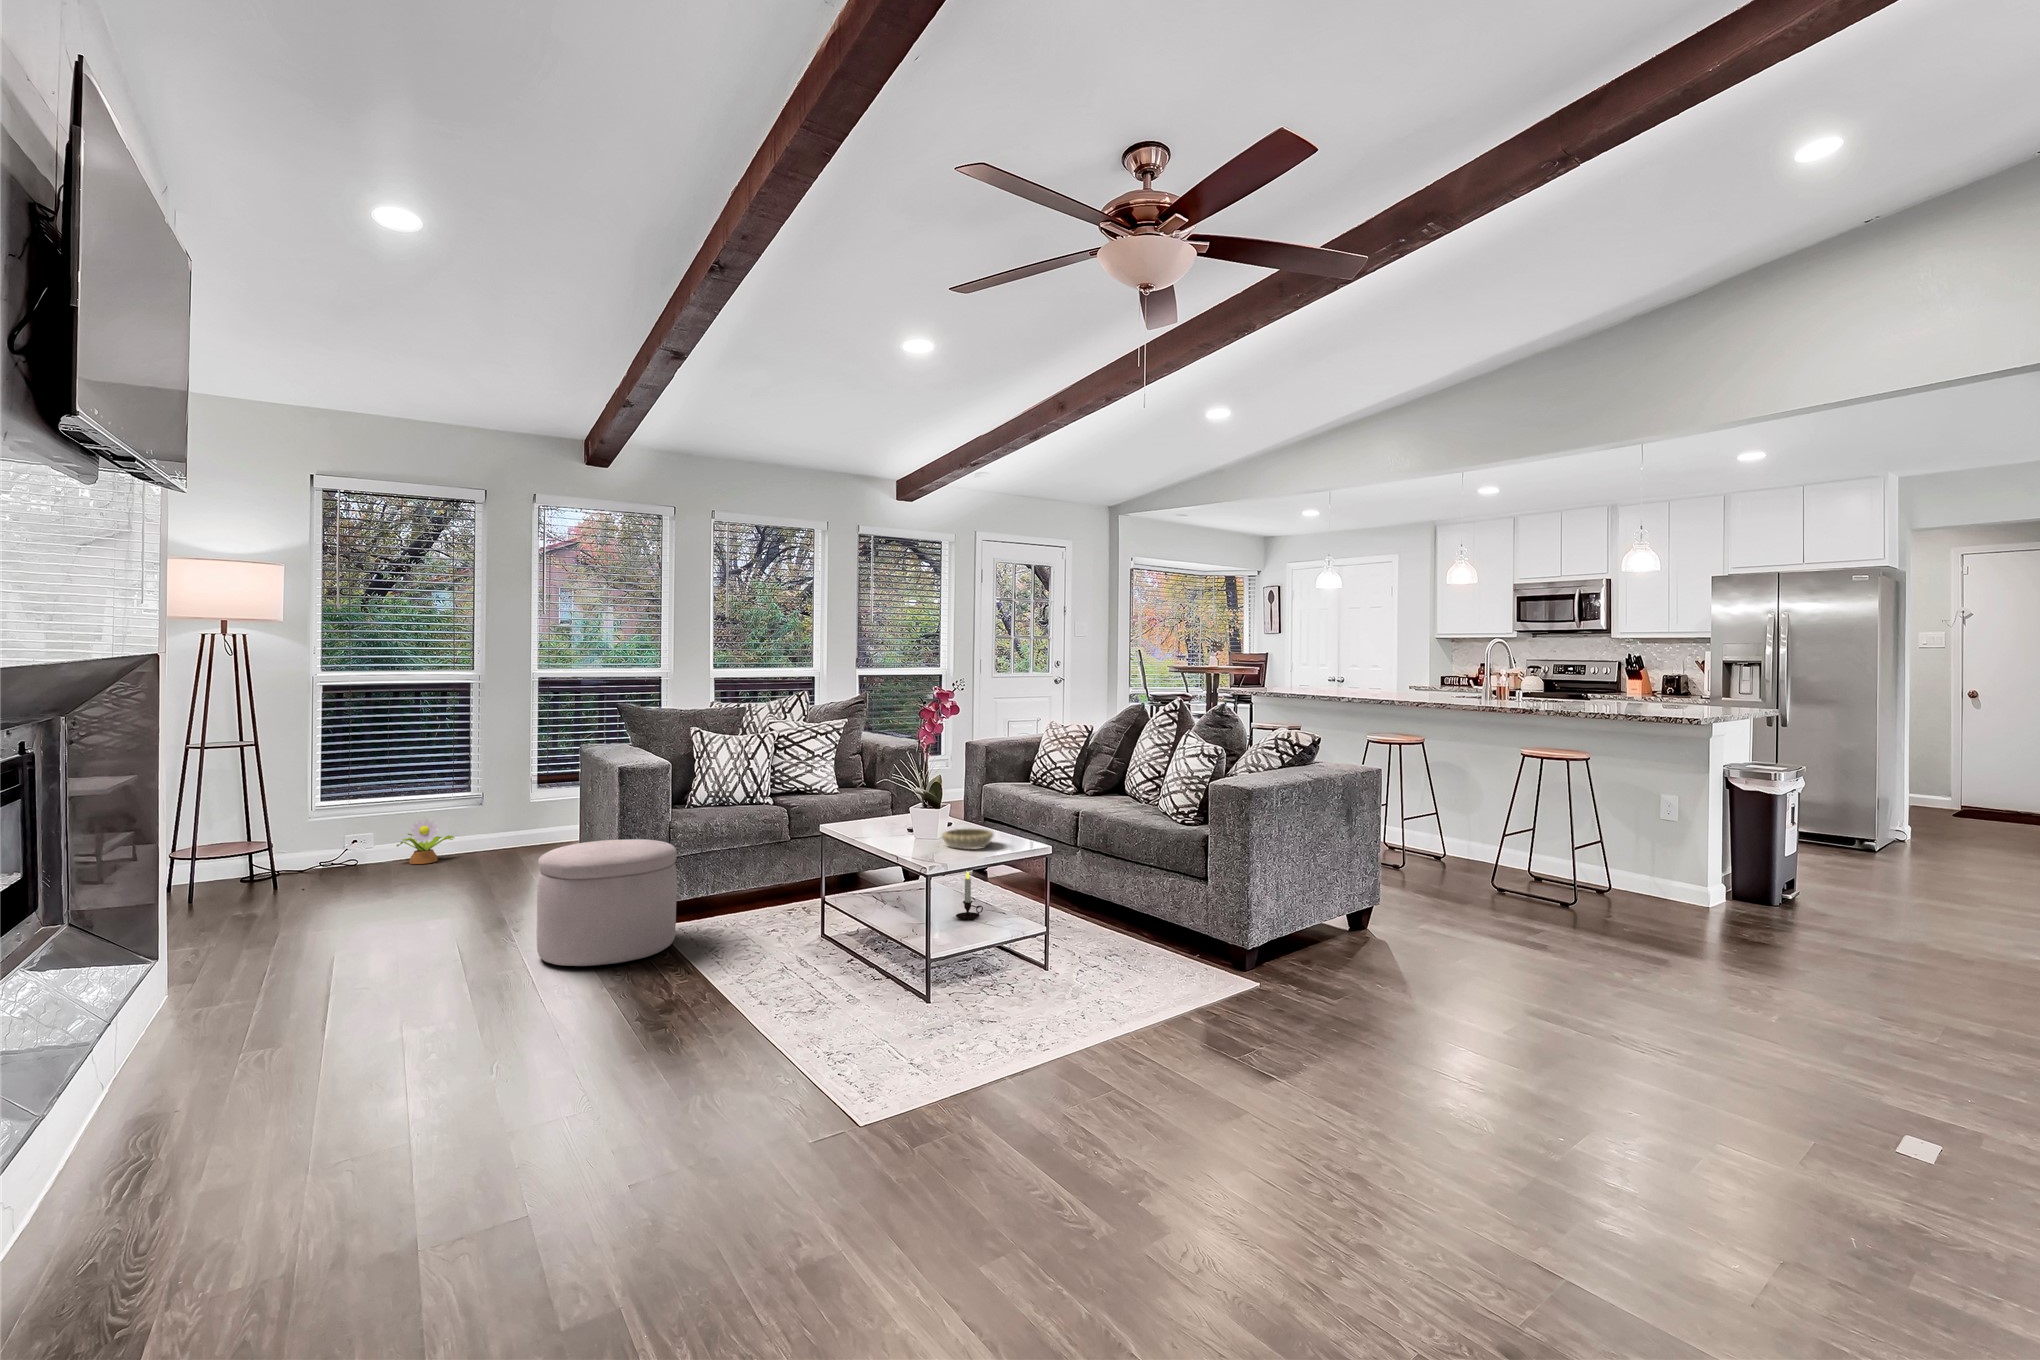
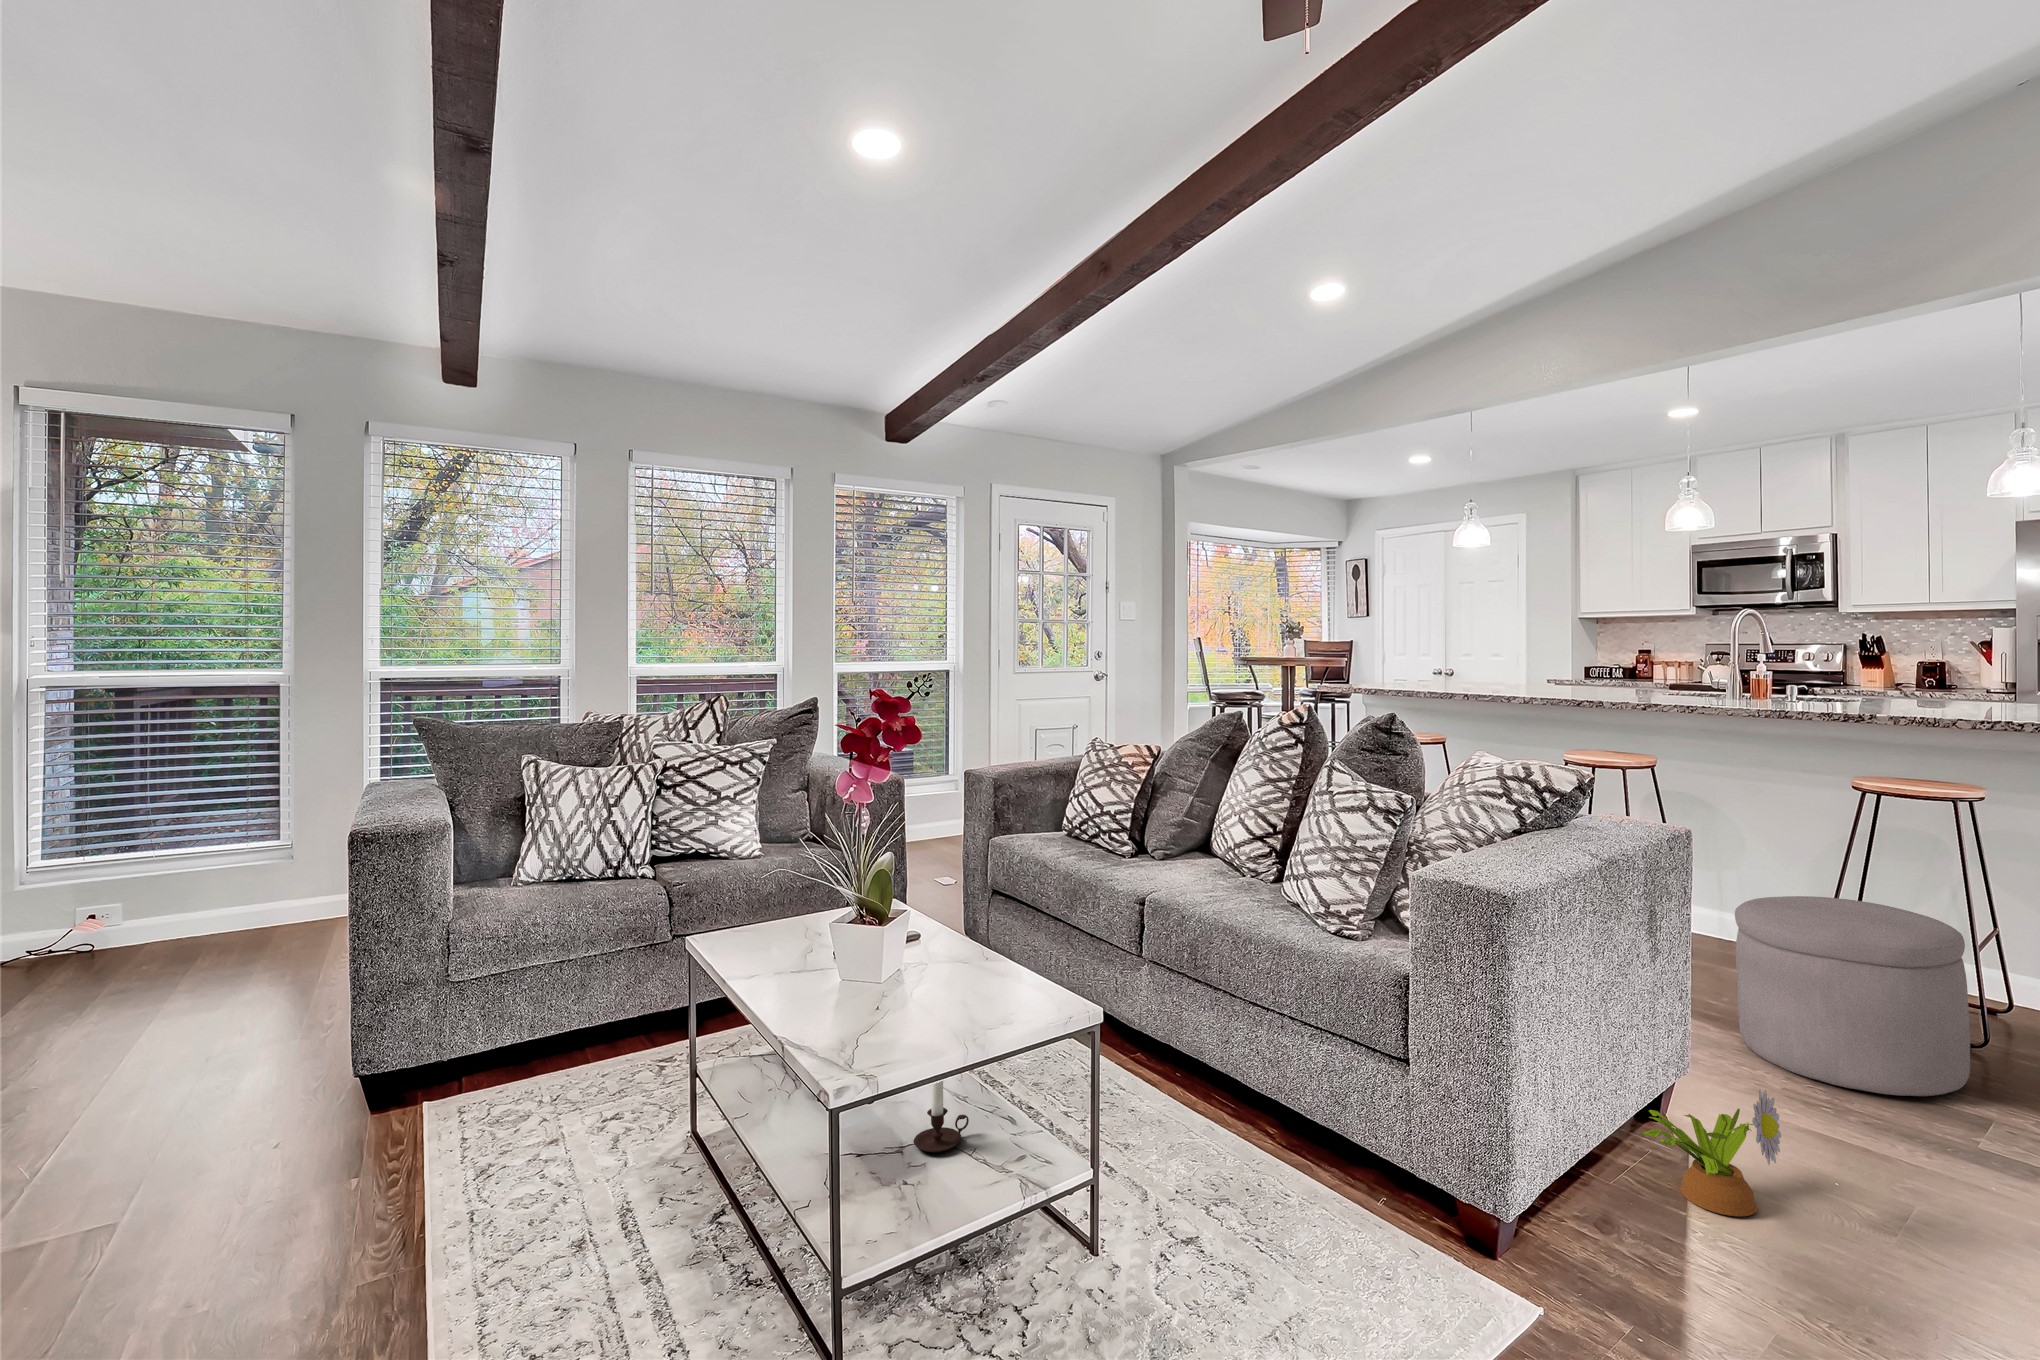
decorative plant: present [397,817,454,864] -> present [1642,1090,1781,1216]
decorative bowl: present [942,829,993,849] -> none [881,964,986,1019]
ottoman: present [537,839,677,966] -> present [1735,896,1970,1096]

